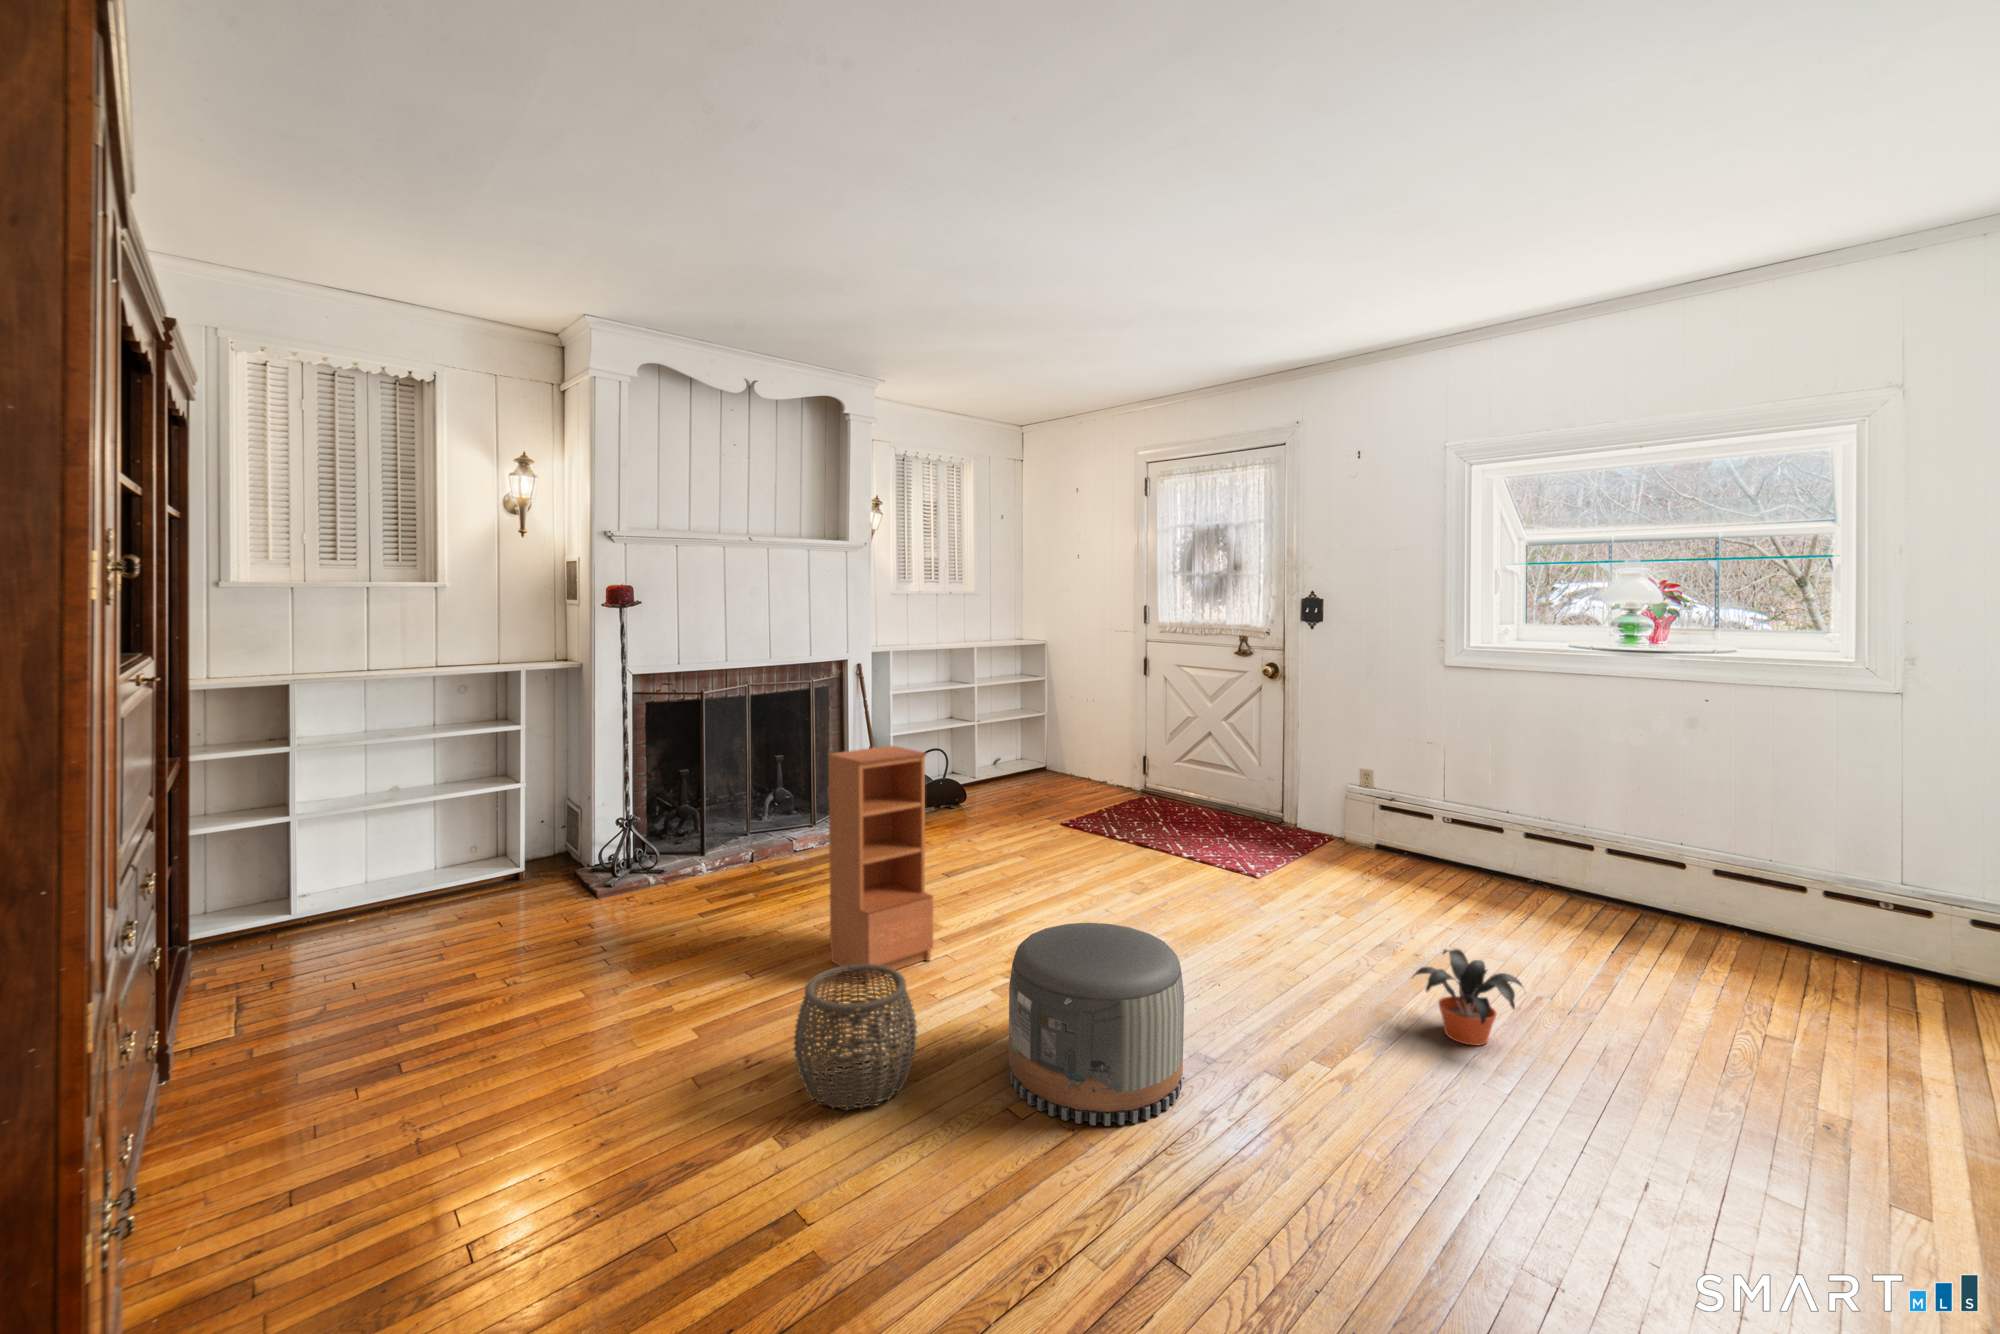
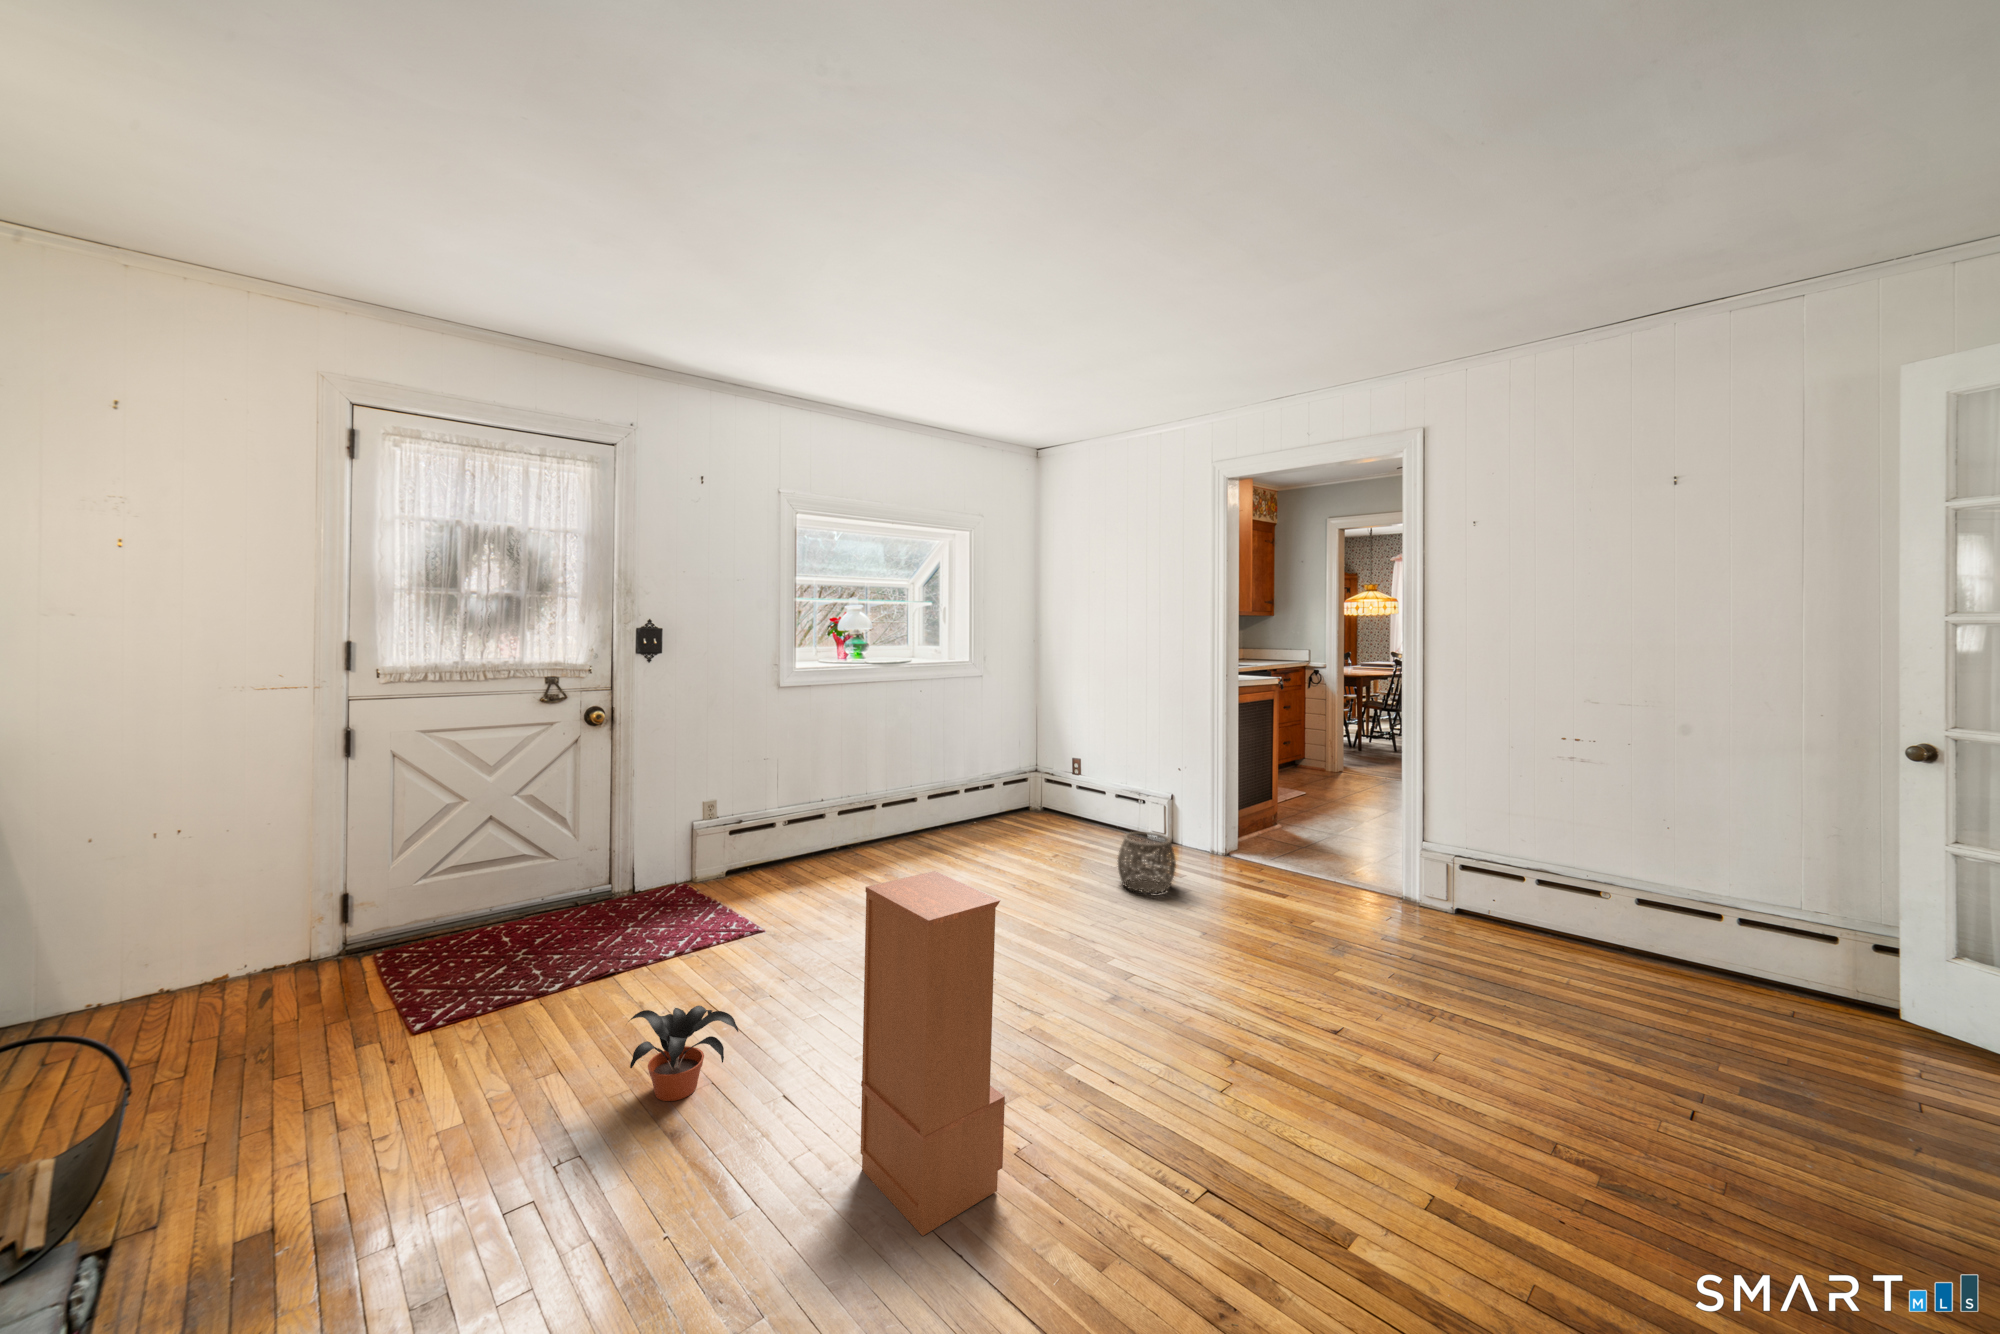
pouf: present [1009,923,1184,1126] -> none [1094,924,1237,1089]
potted plant: present [1415,949,1522,1045] -> present [629,1006,738,1101]
woven basket: present [794,964,917,1110] -> present [1118,832,1176,893]

